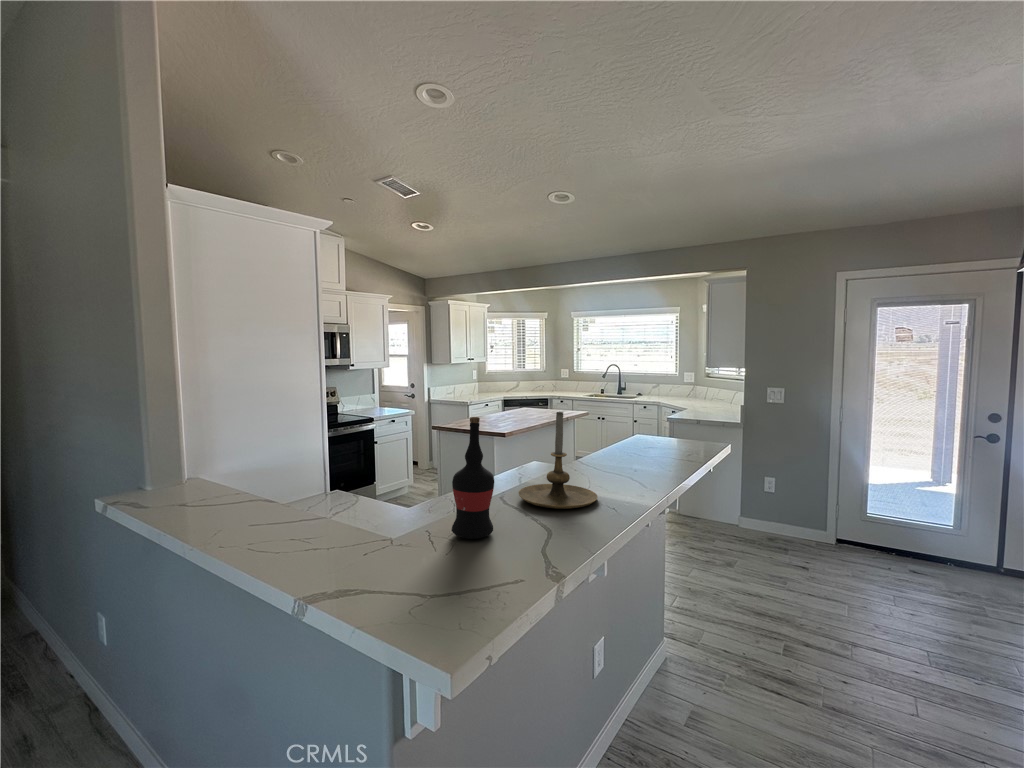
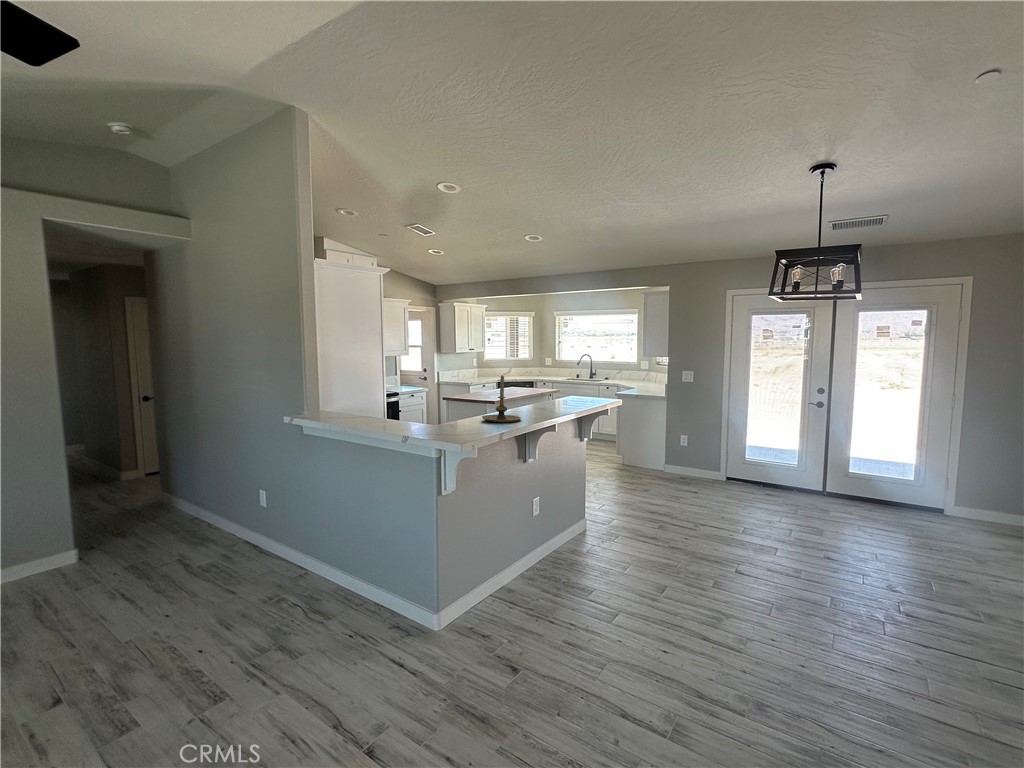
wine bottle: present [452,417,494,539] -> none [447,375,466,429]

